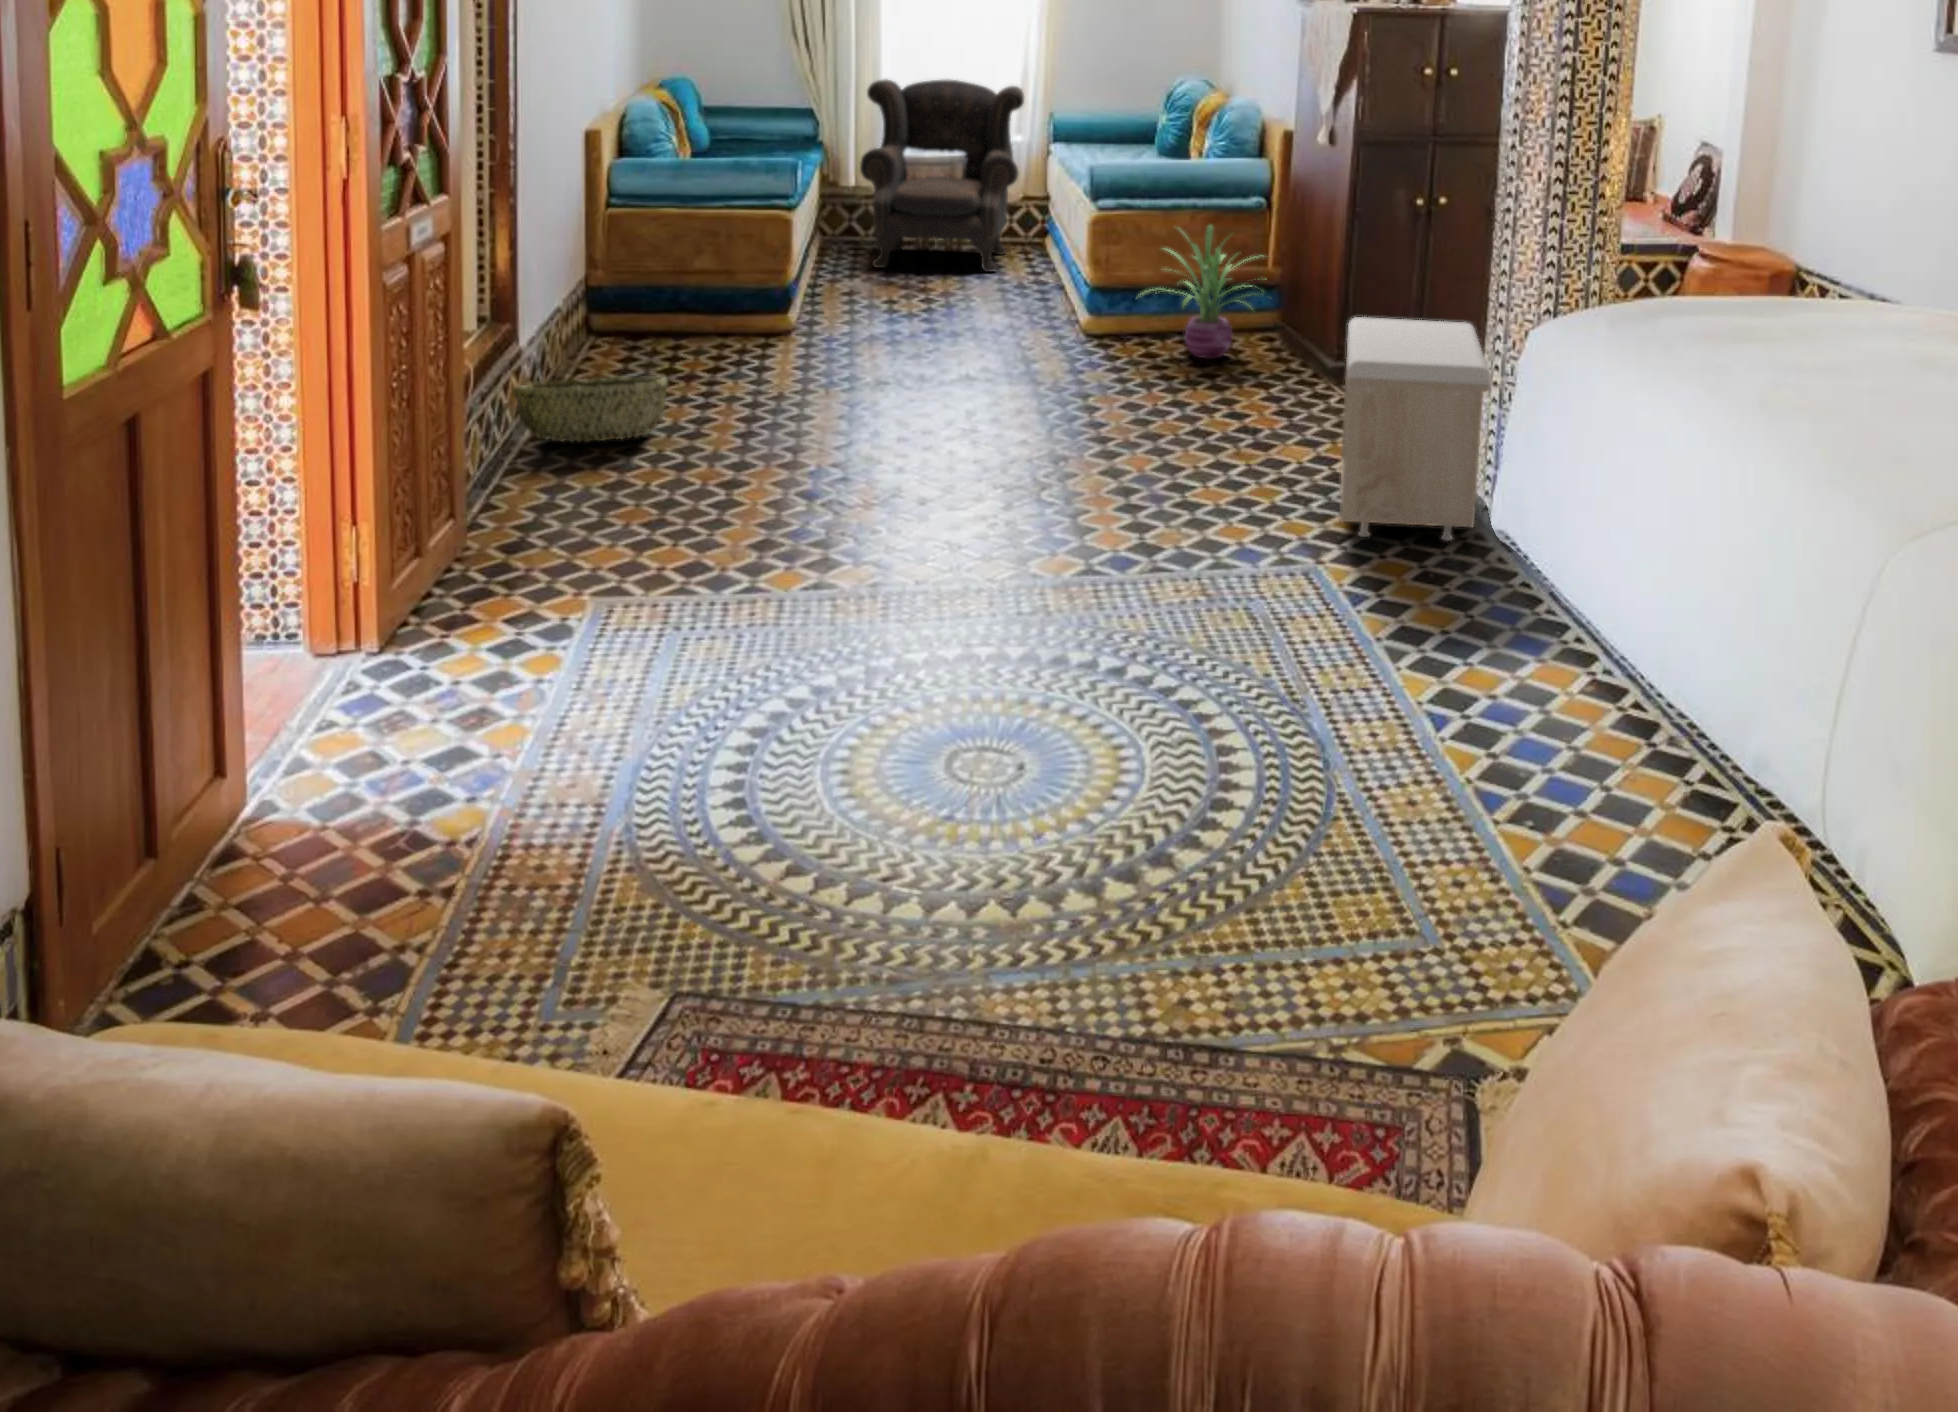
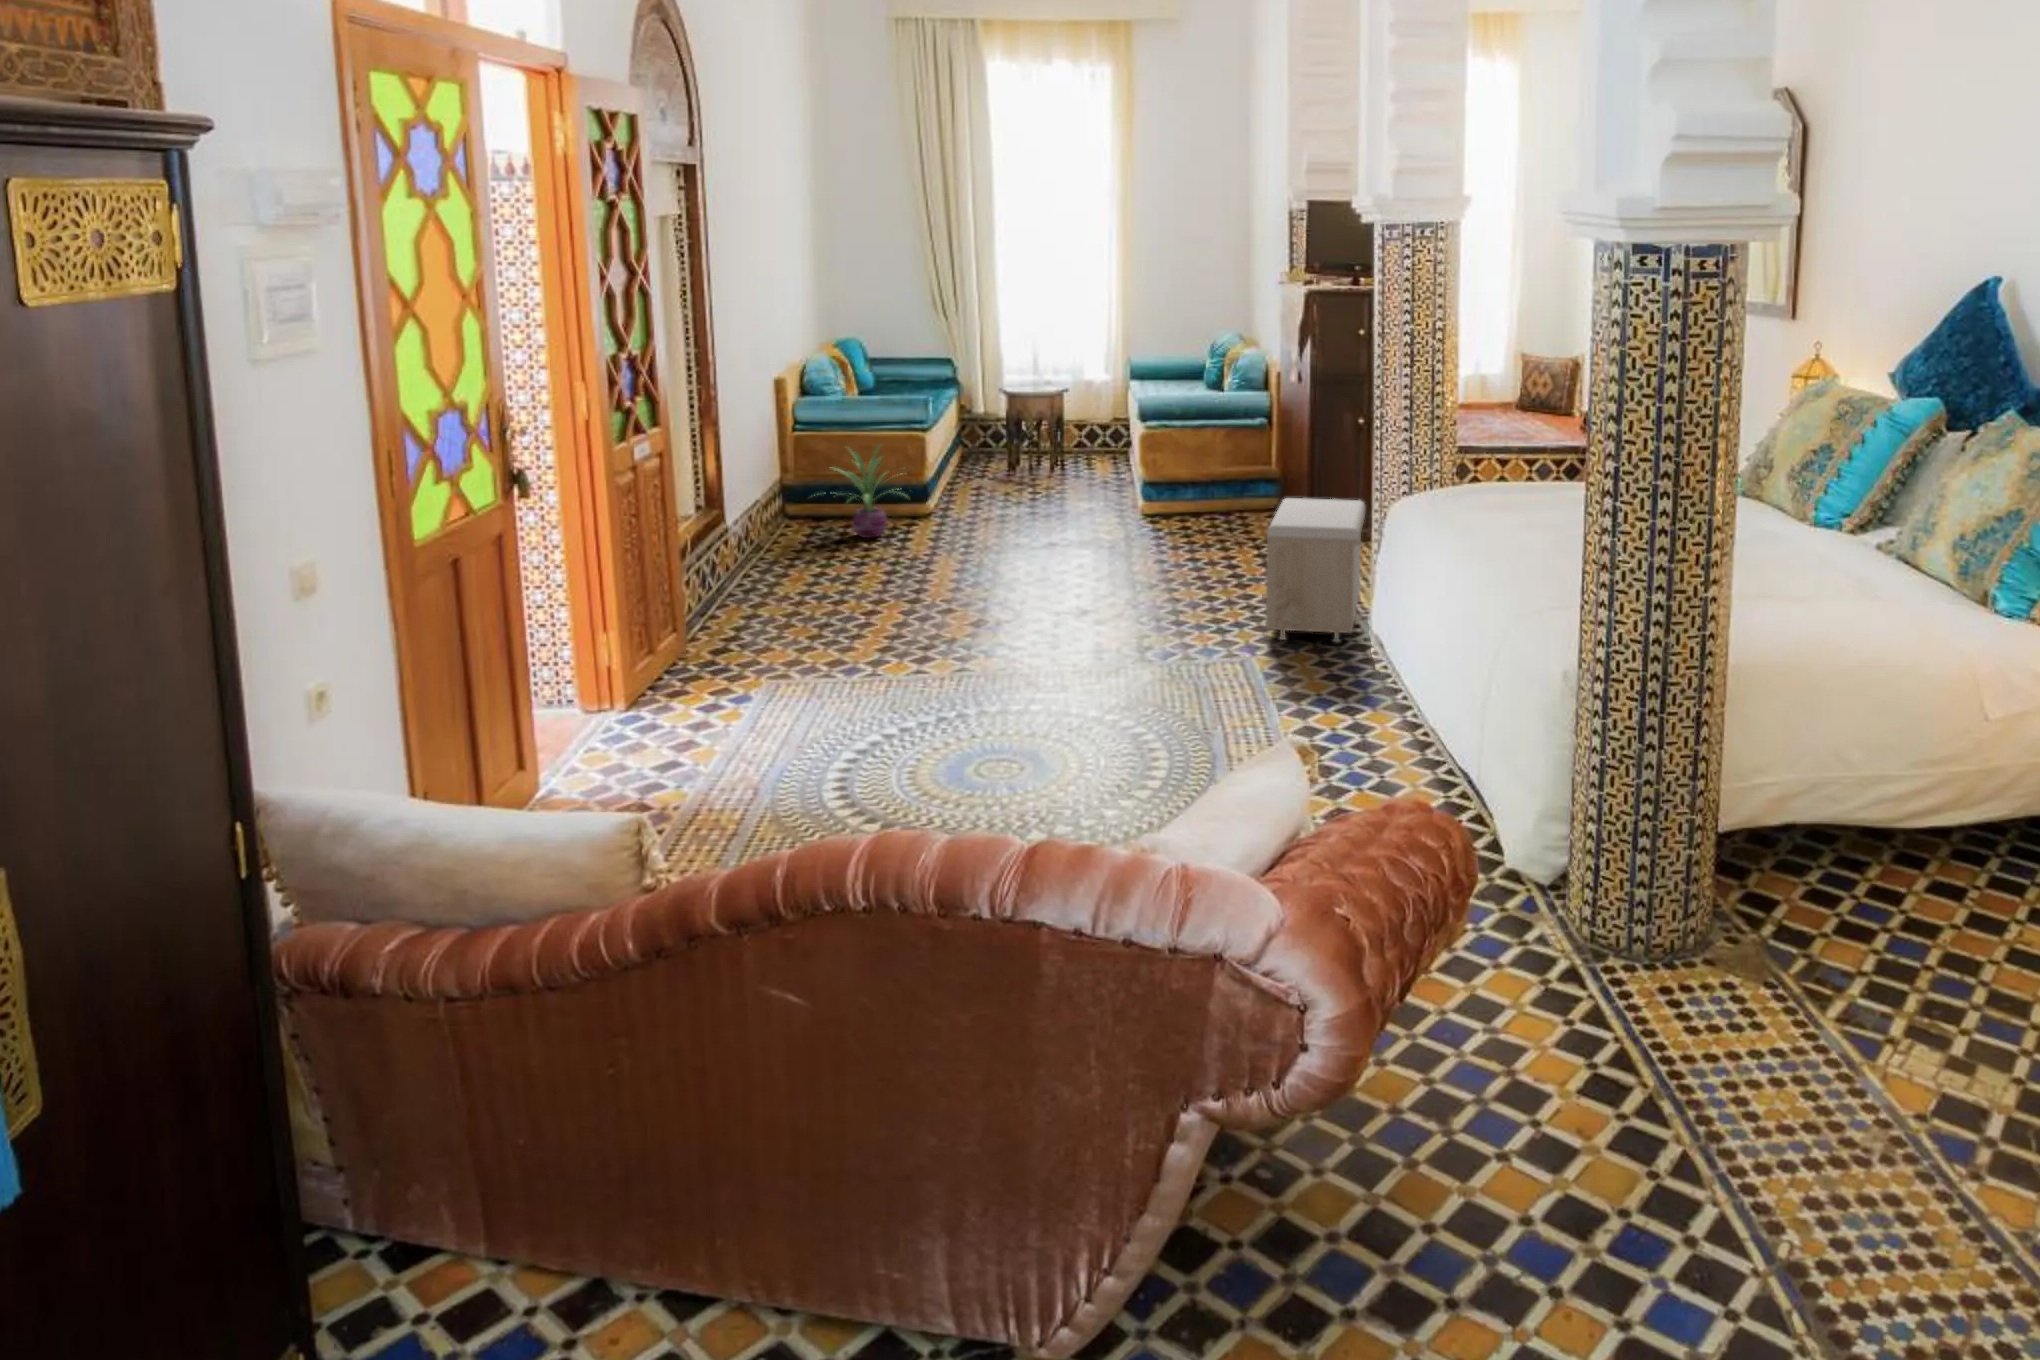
armchair: present [860,80,1024,272] -> none [996,340,1108,472]
decorative plant: present [1166,225,1263,359] -> present [831,445,910,538]
woven basket: present [513,376,668,442] -> none [767,543,860,584]

